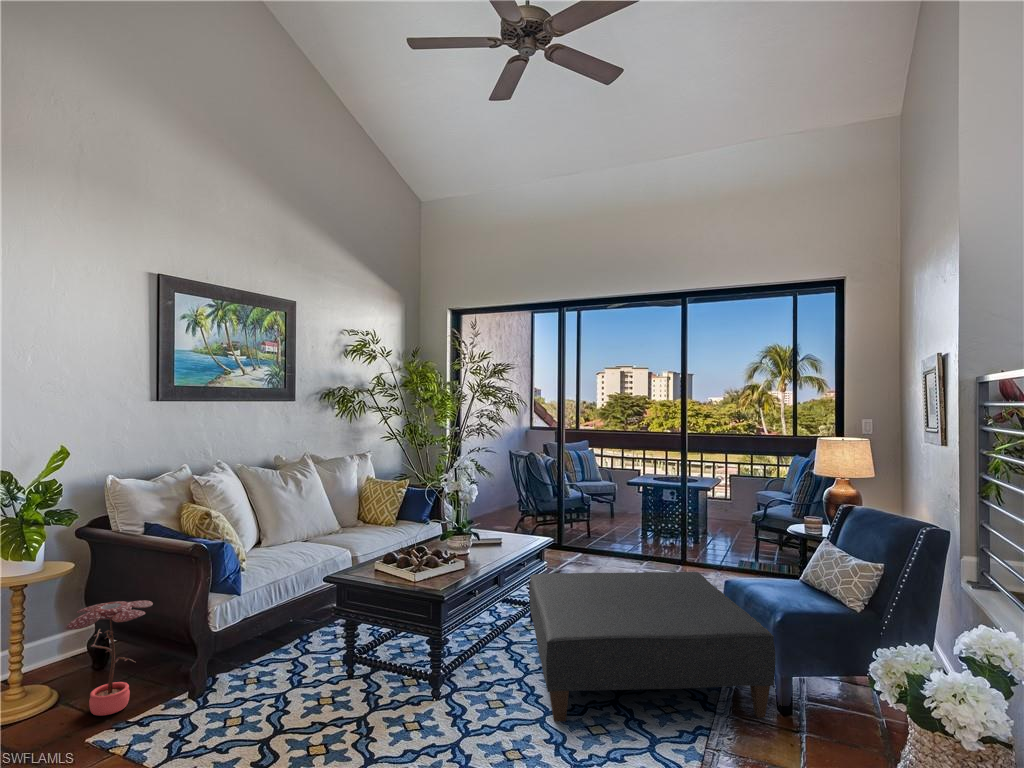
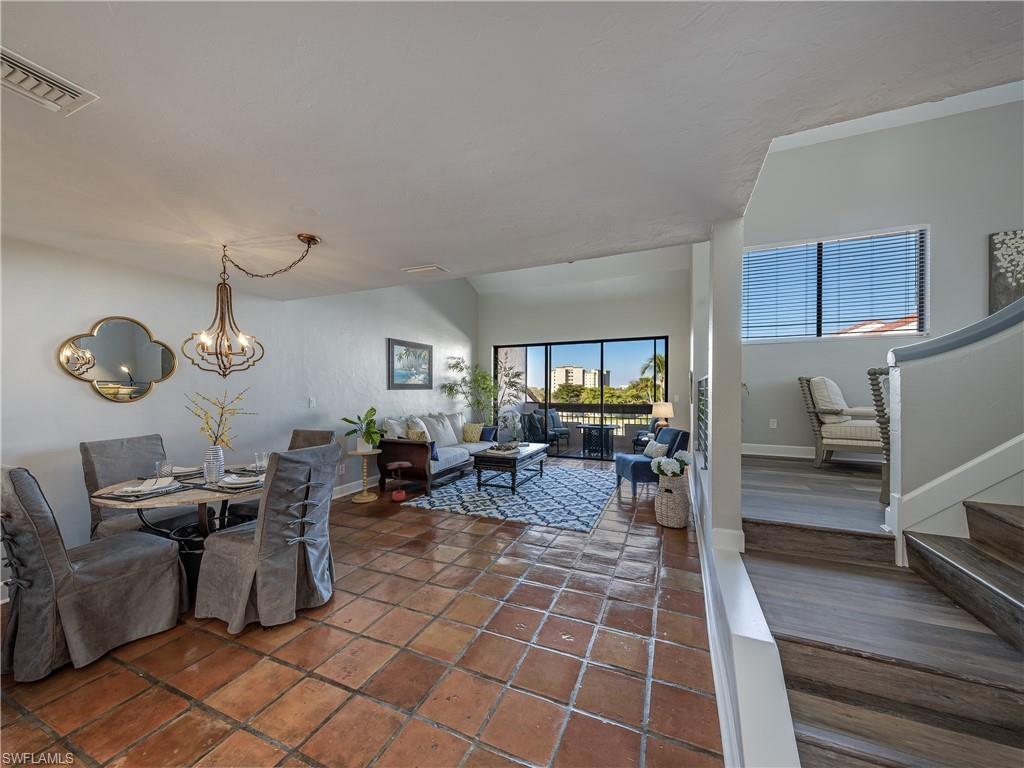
ottoman: present [529,572,776,722] -> none [542,456,633,501]

